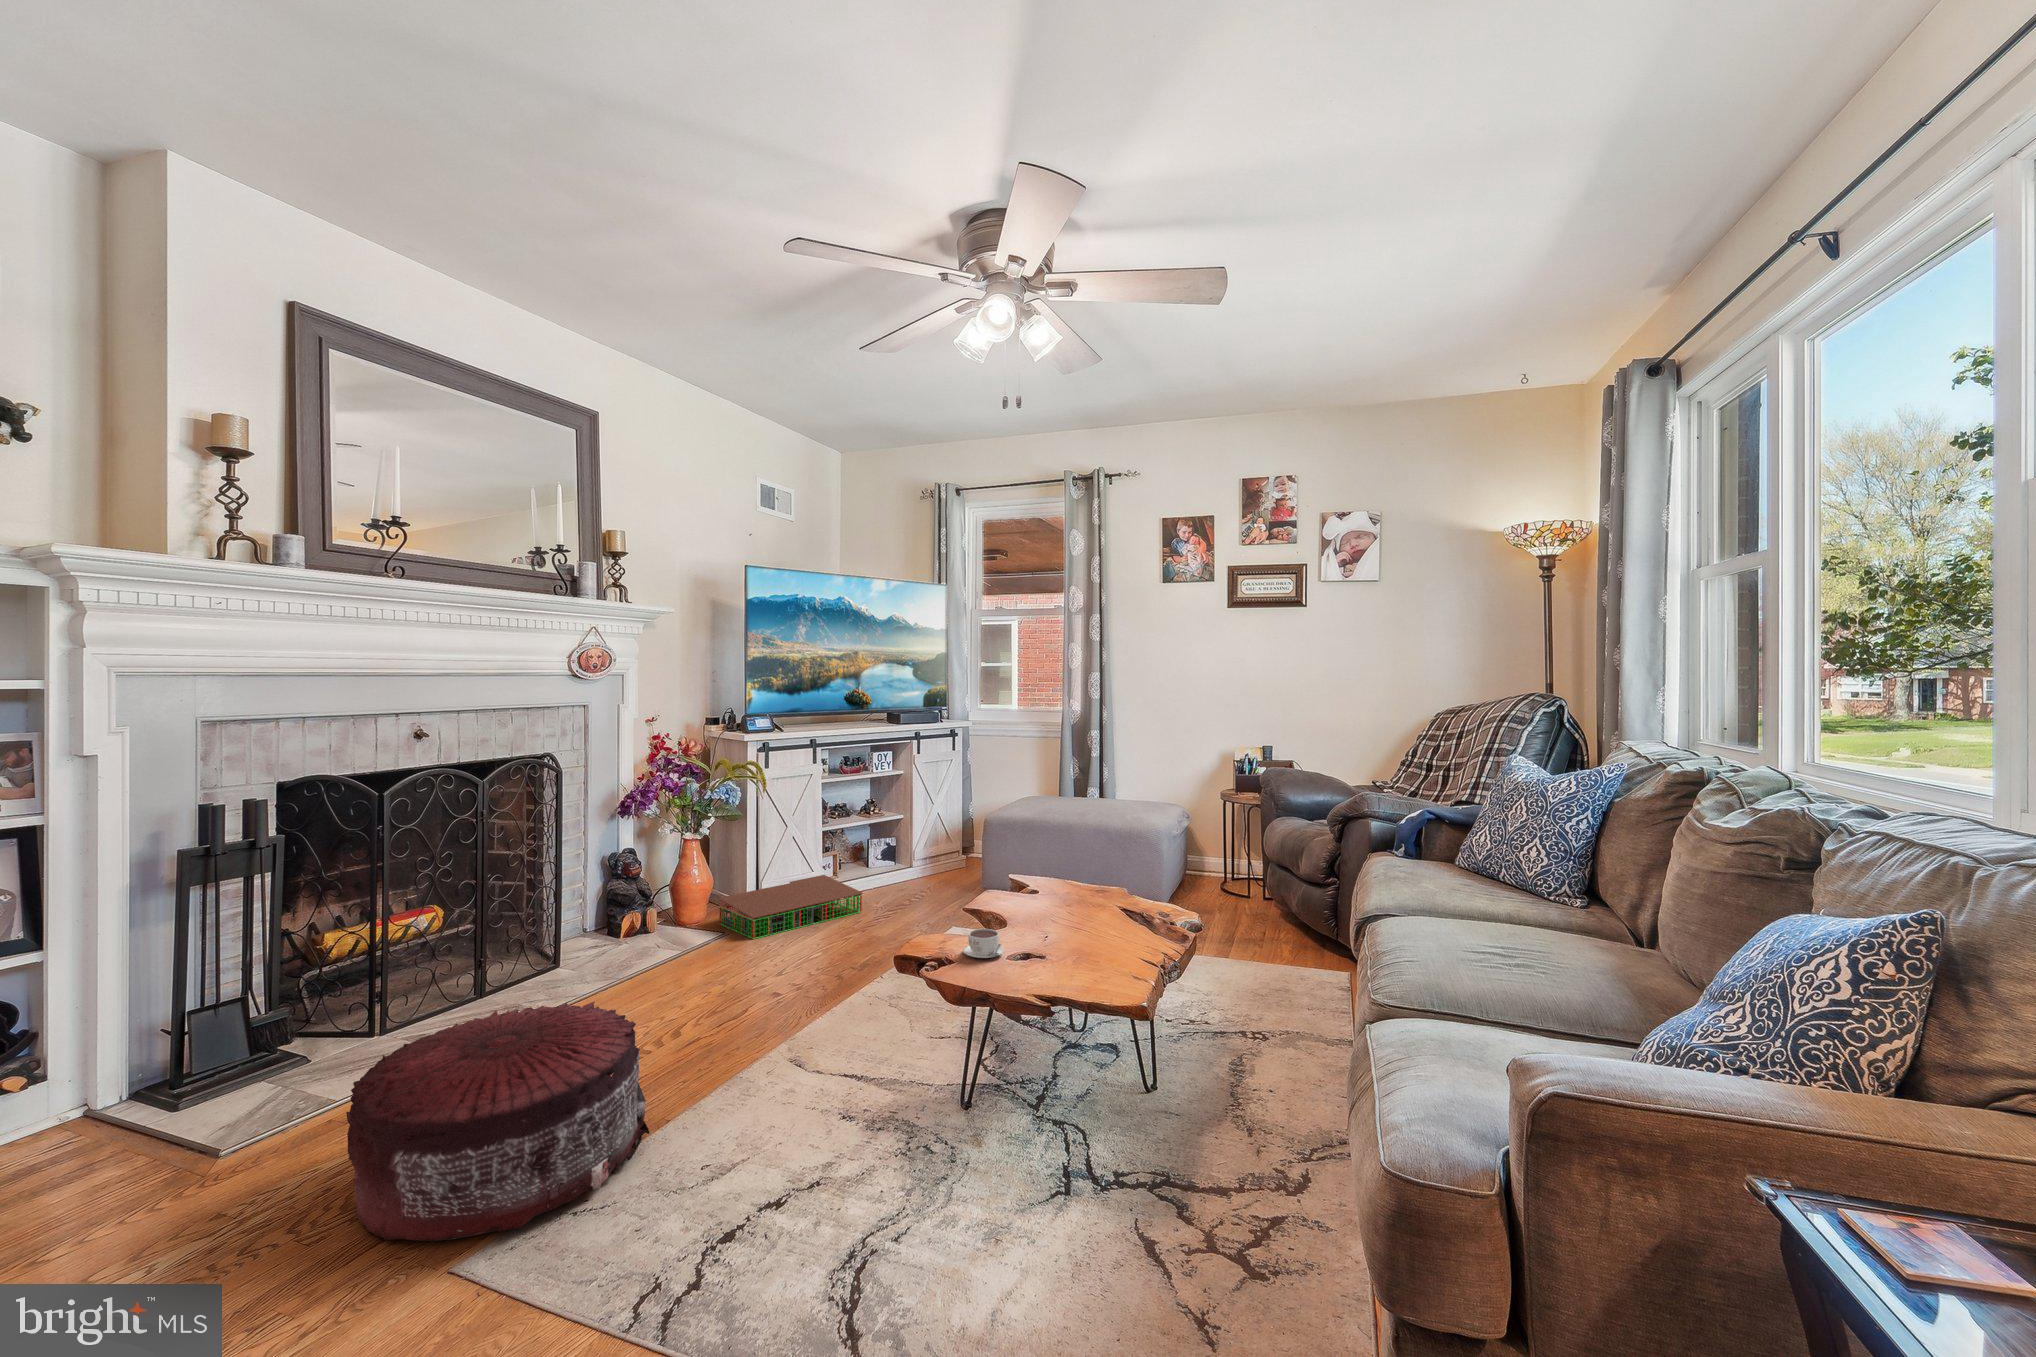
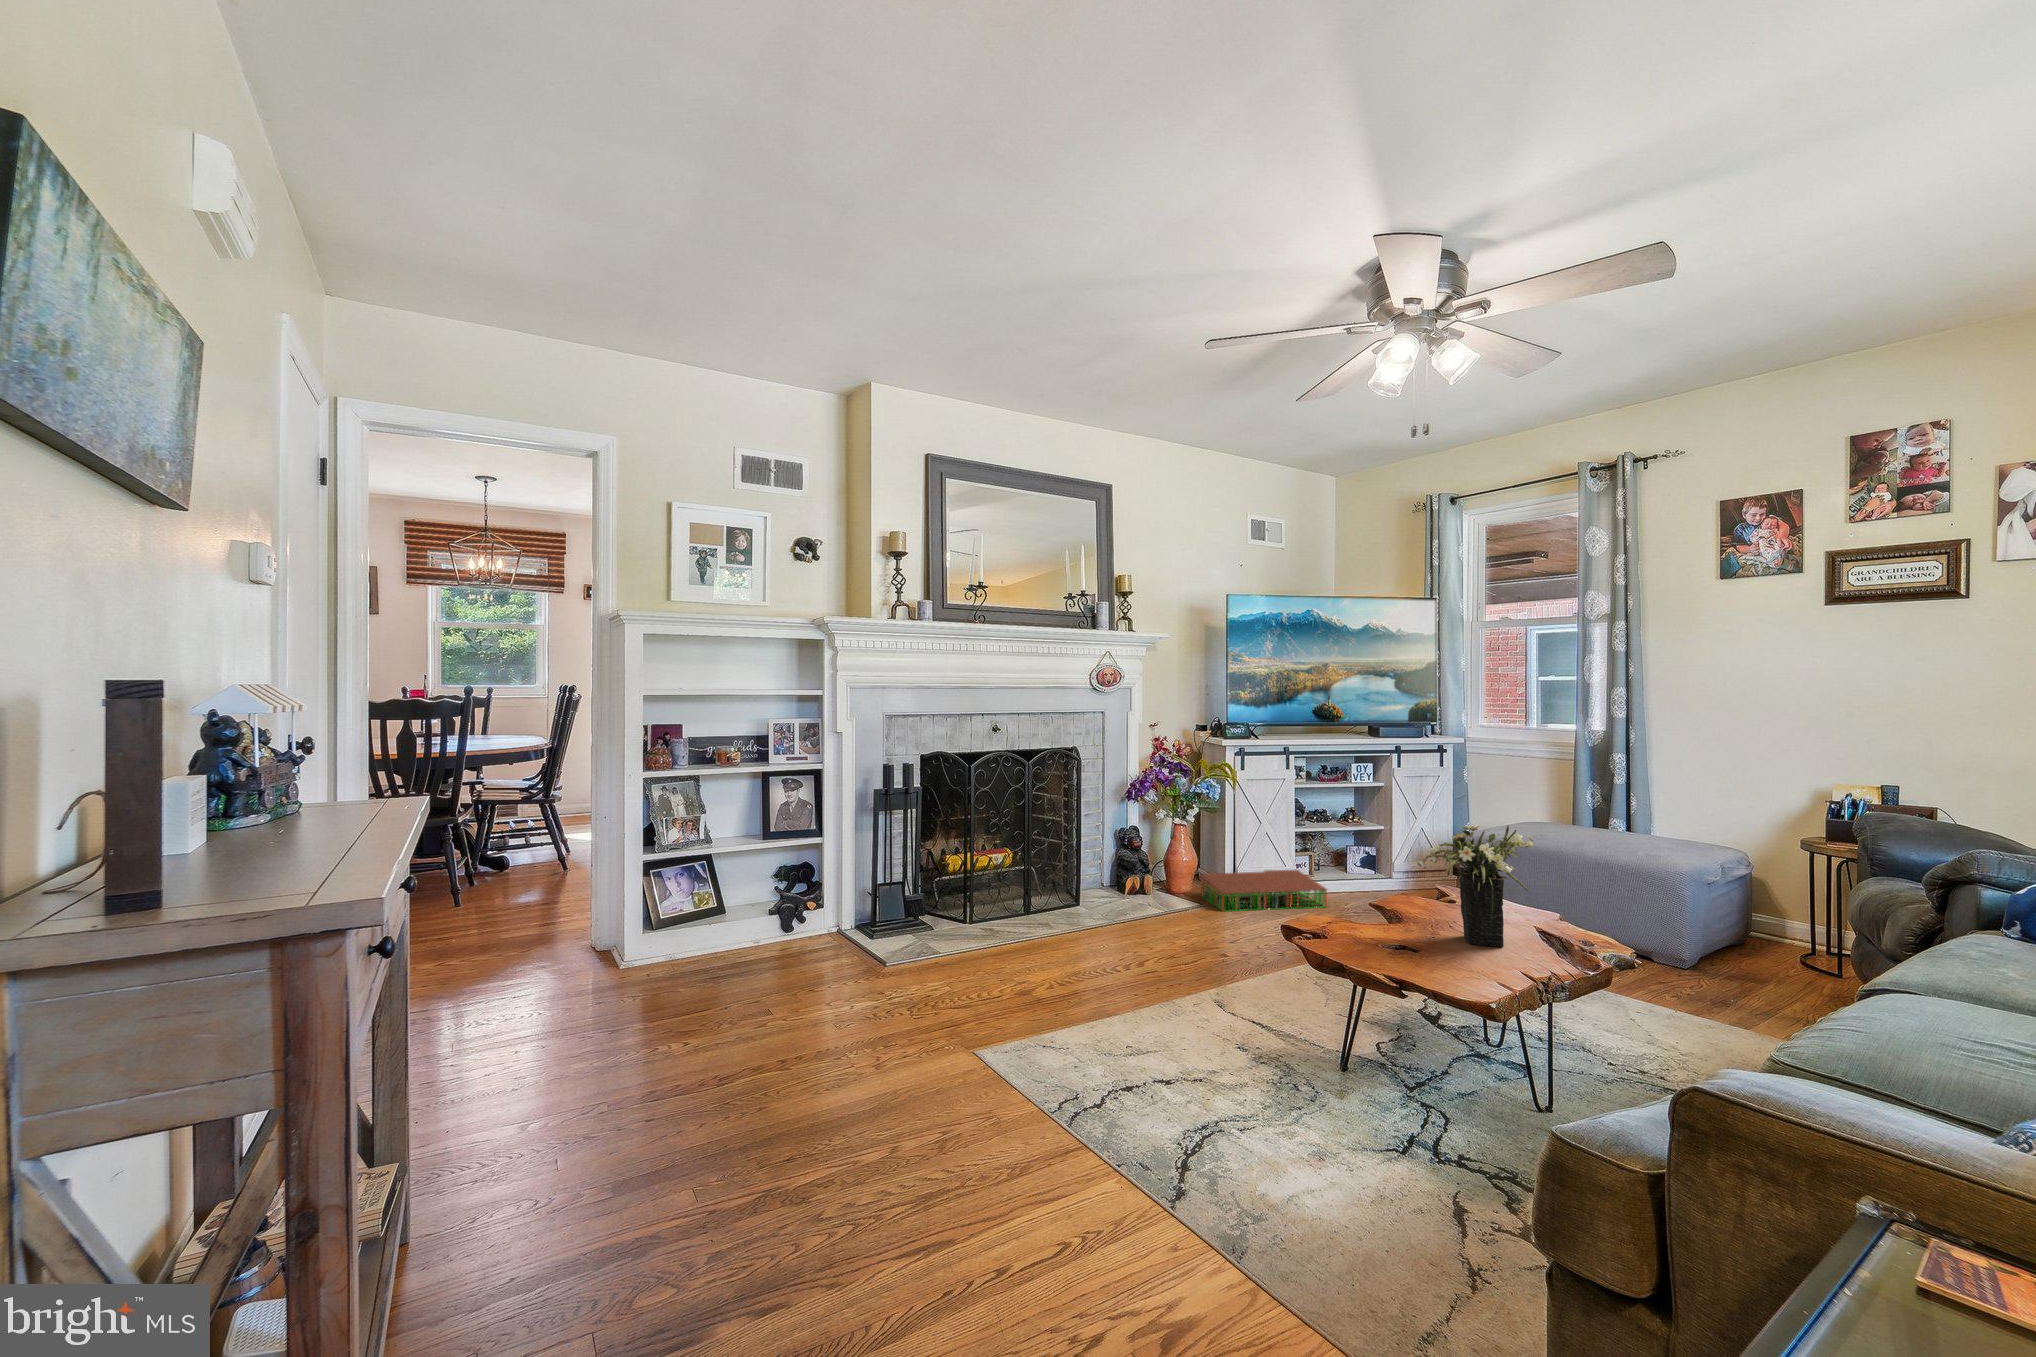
flower arrangement: none [1034,814,1135,940] -> present [1418,825,1533,947]
coffee cup: present [963,929,1004,958] -> none [1340,913,1380,938]
pouf: present [346,1002,649,1241] -> none [932,910,1098,1042]

